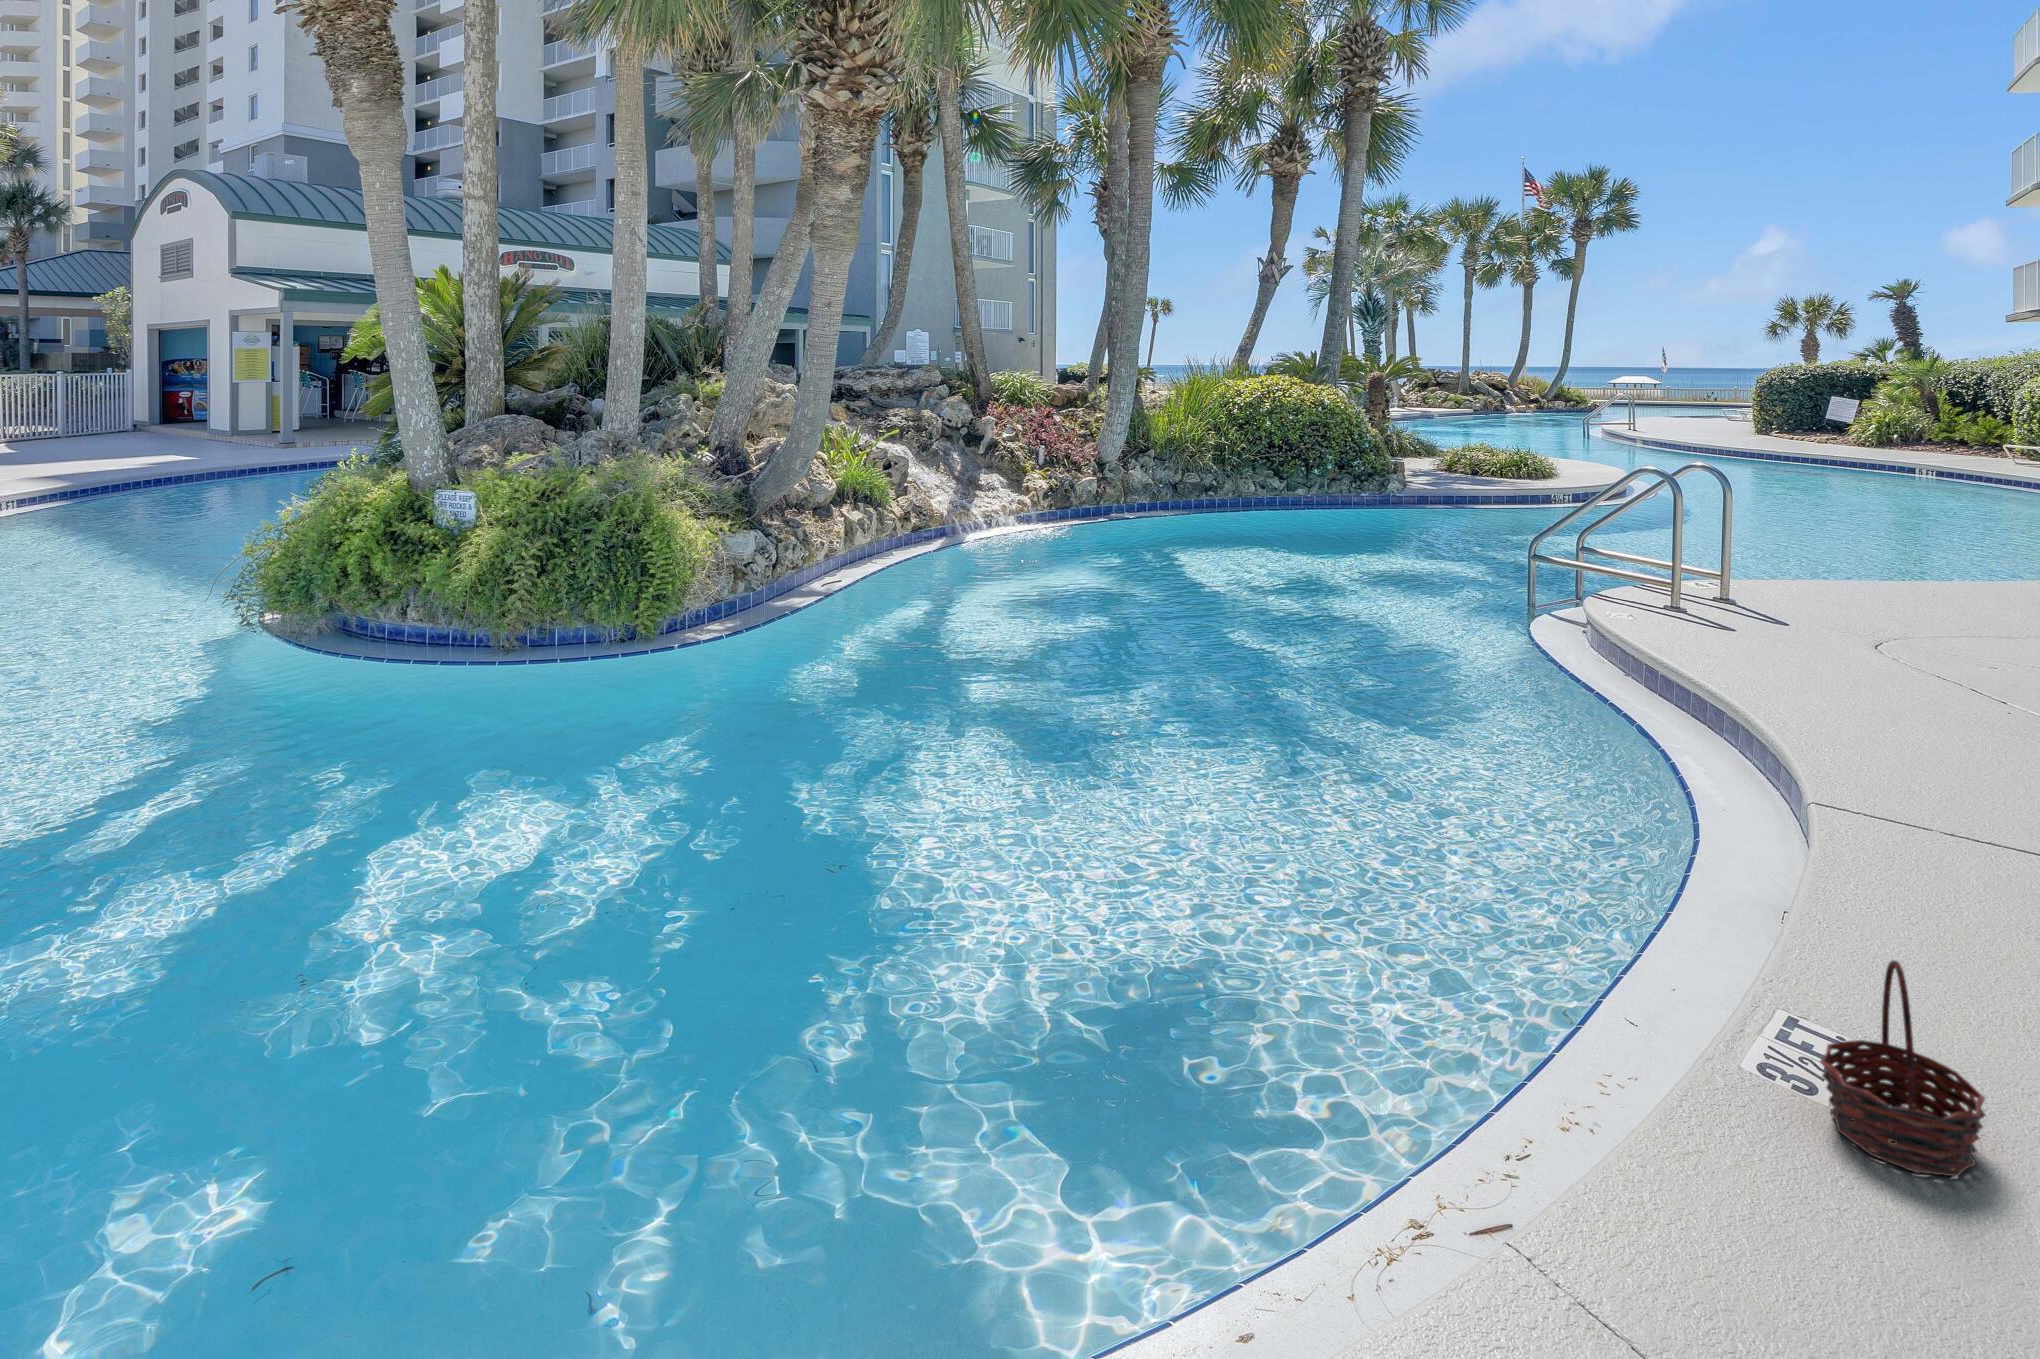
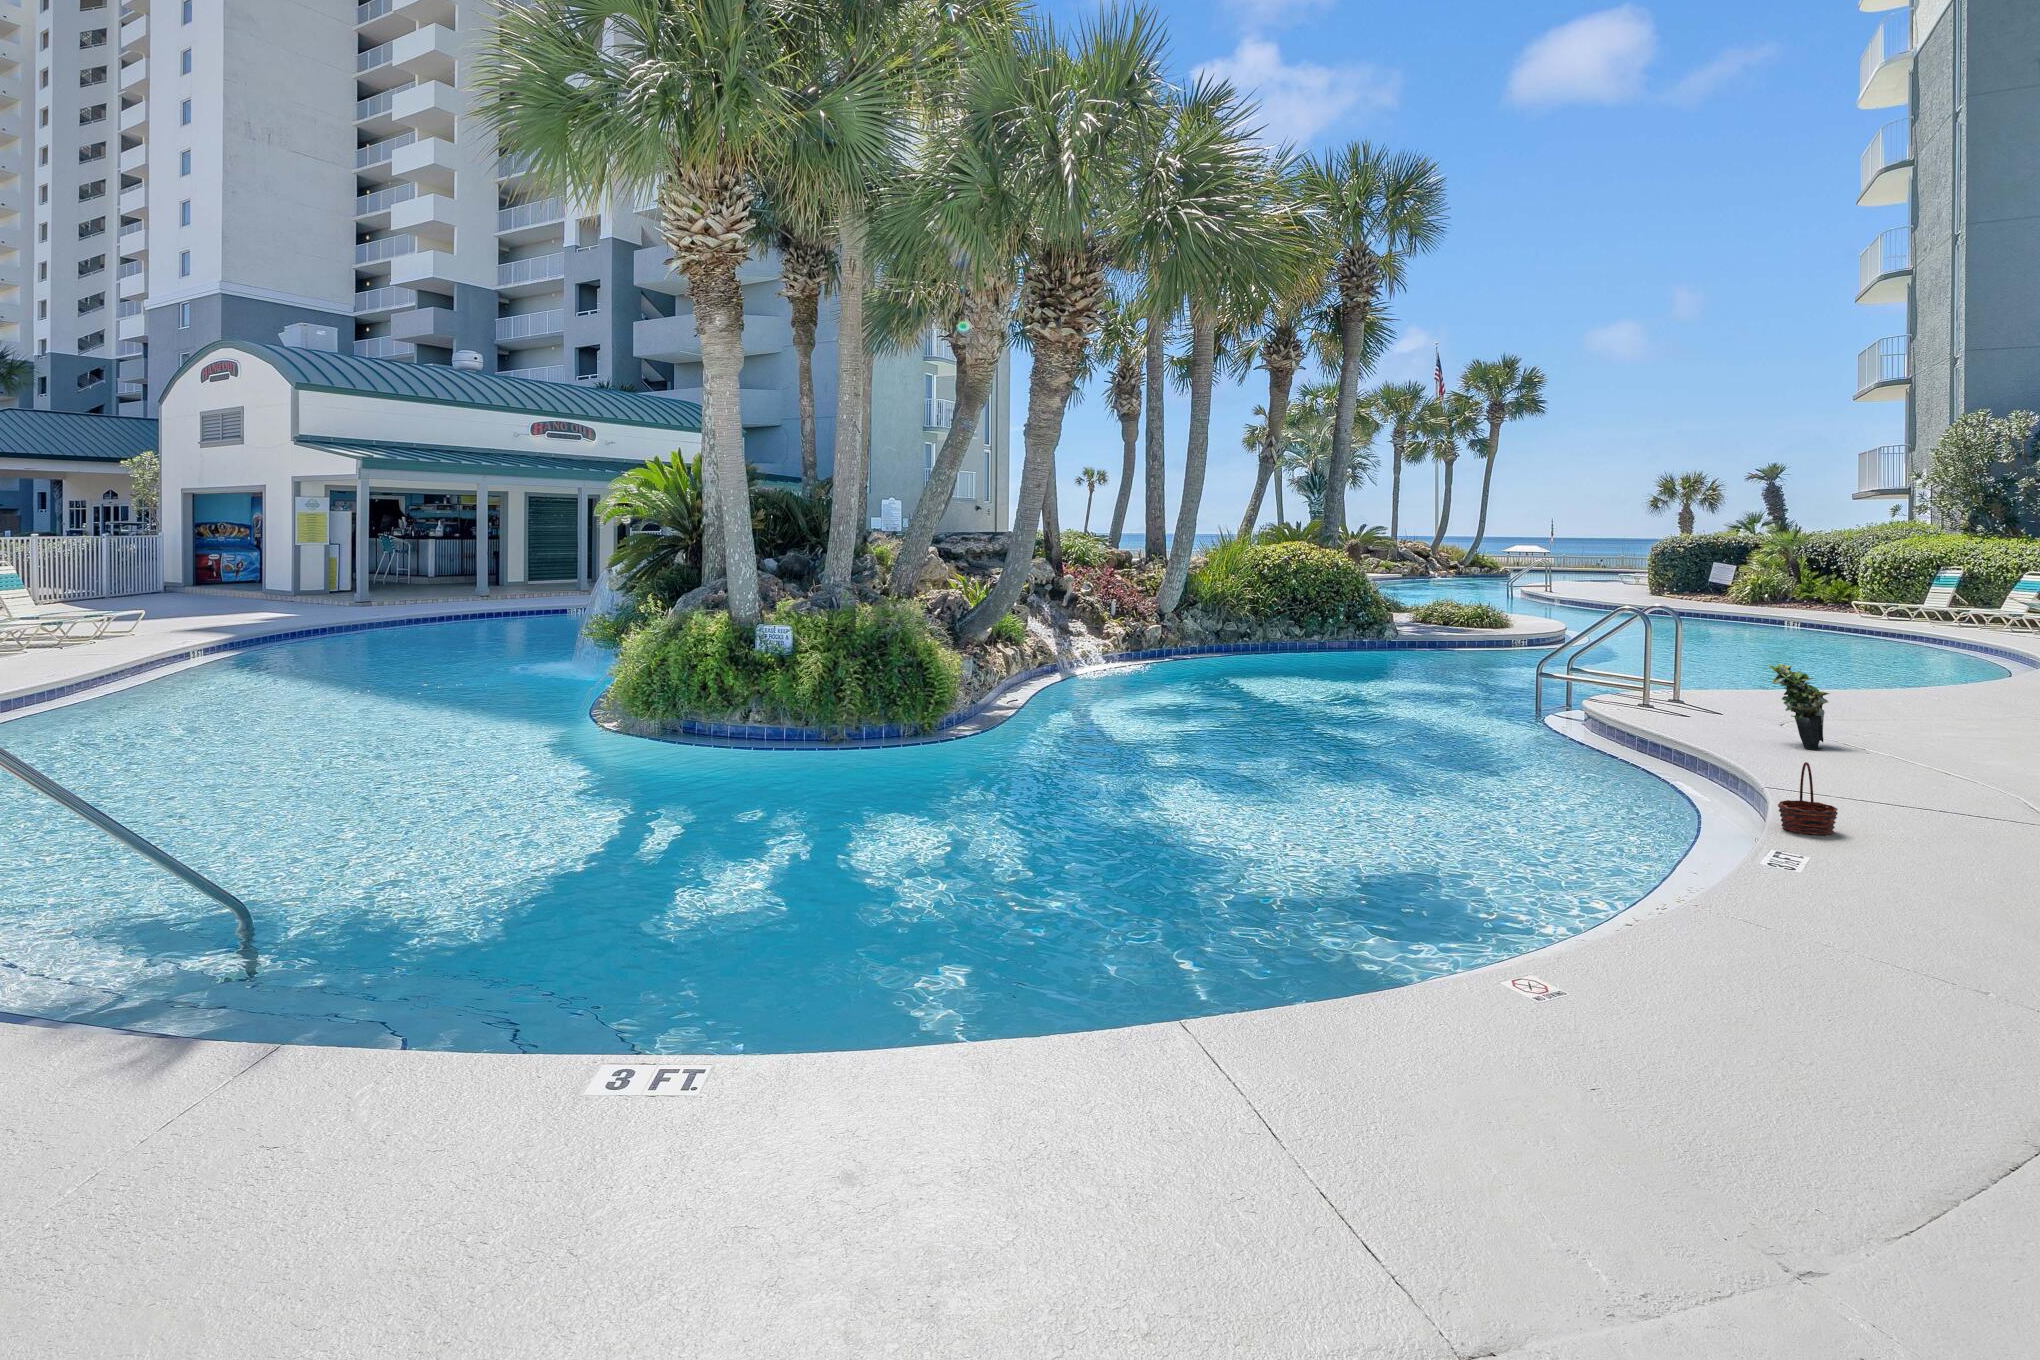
potted plant: none [1848,597,1967,762] -> present [1768,664,1829,750]

